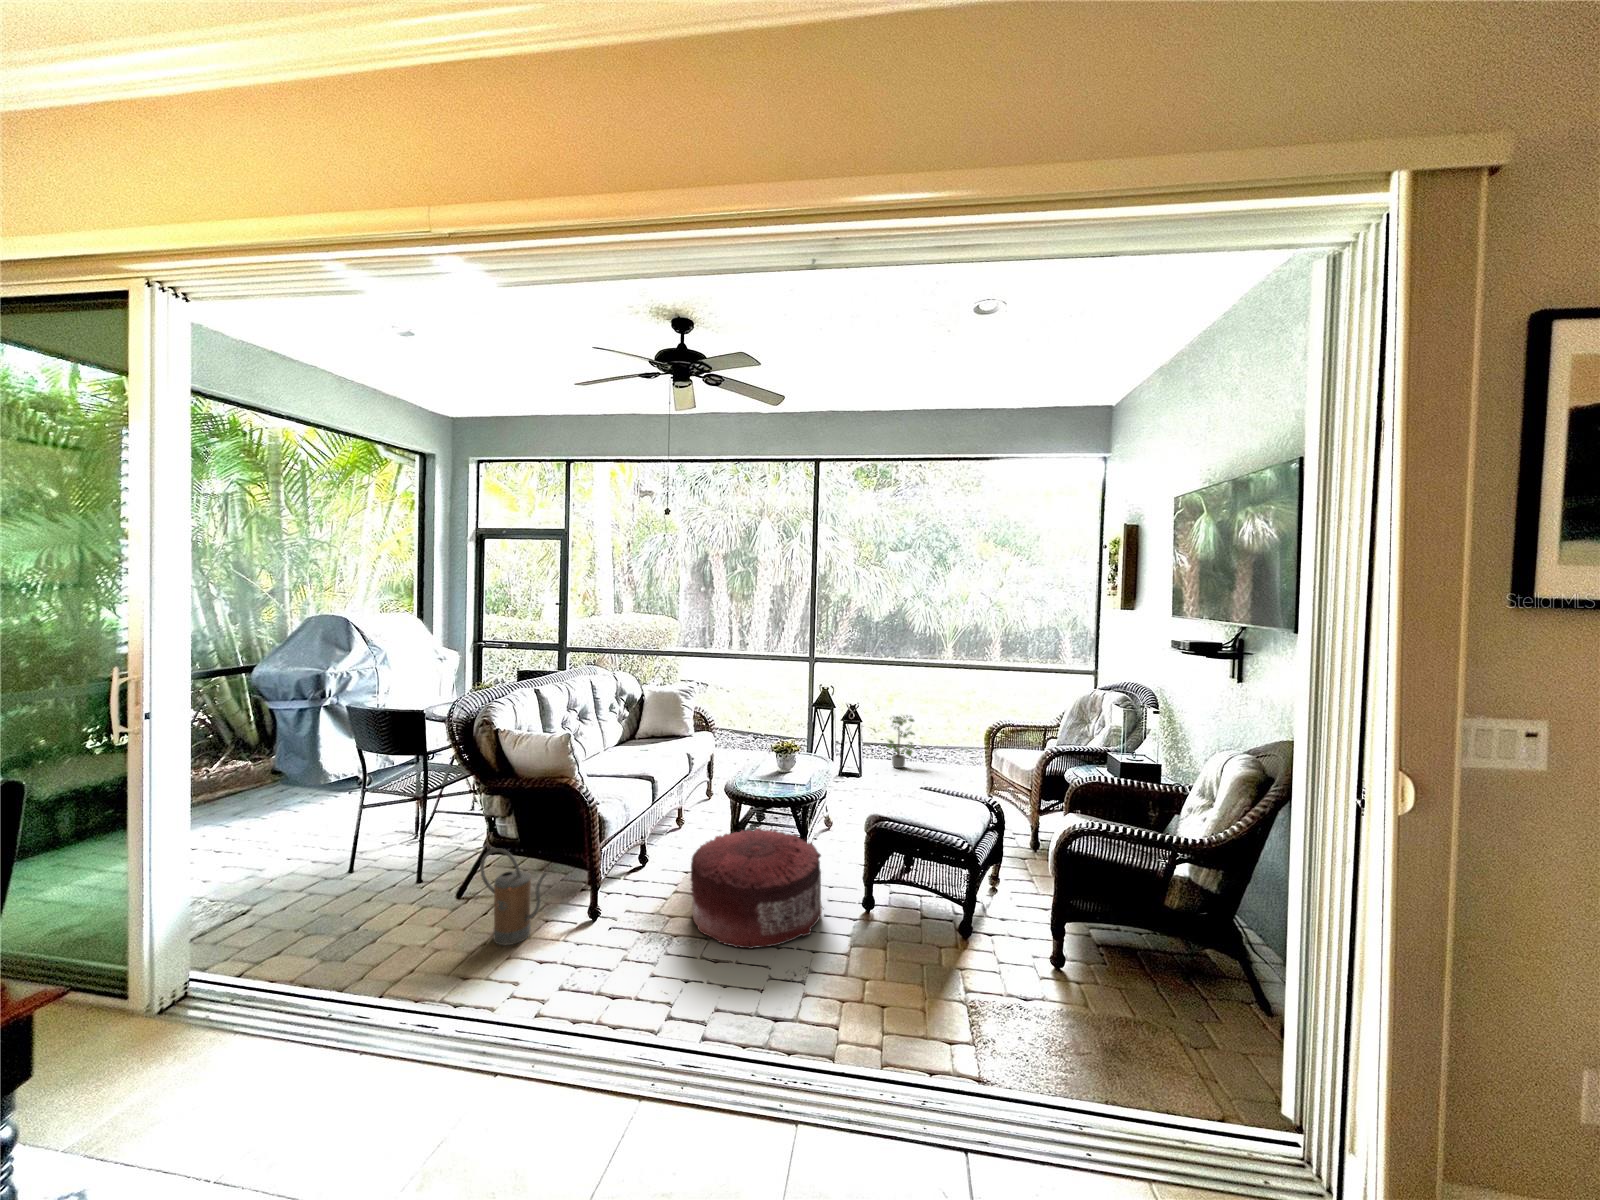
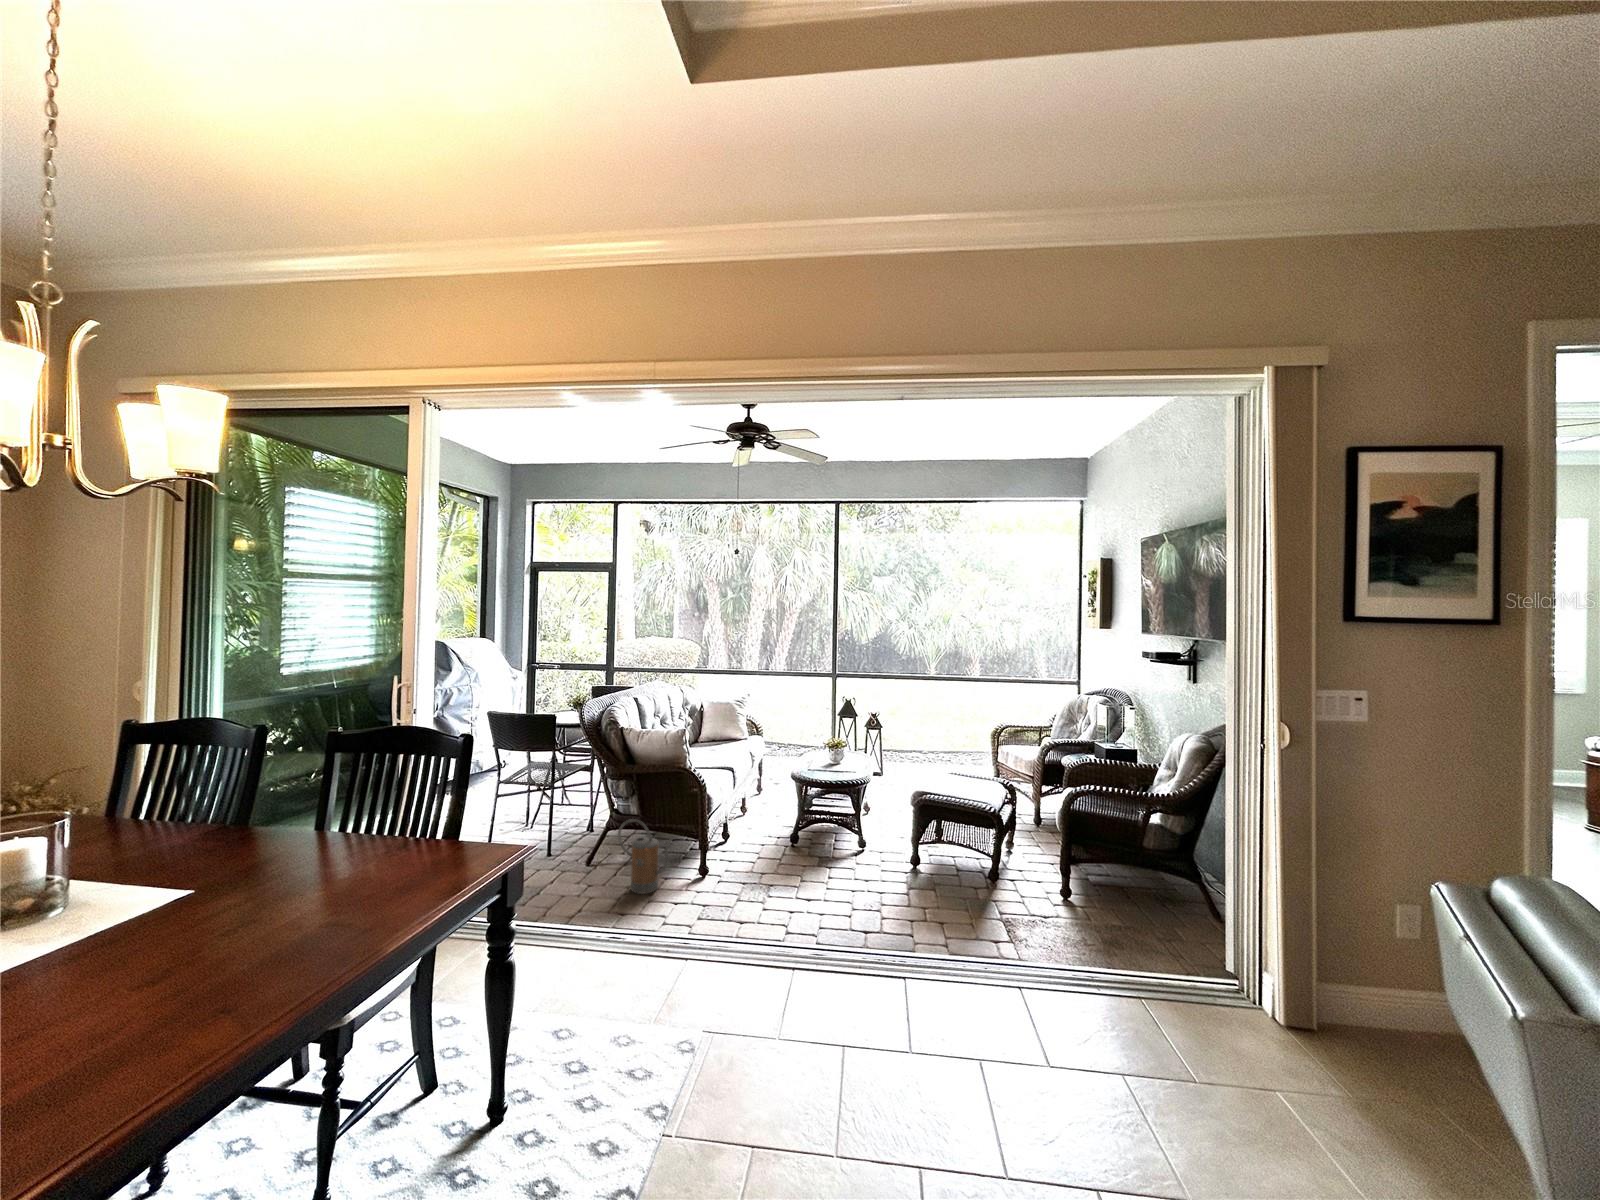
potted plant: present [888,716,915,768] -> none [903,721,931,770]
pouf: present [691,828,822,949] -> none [778,805,881,892]

